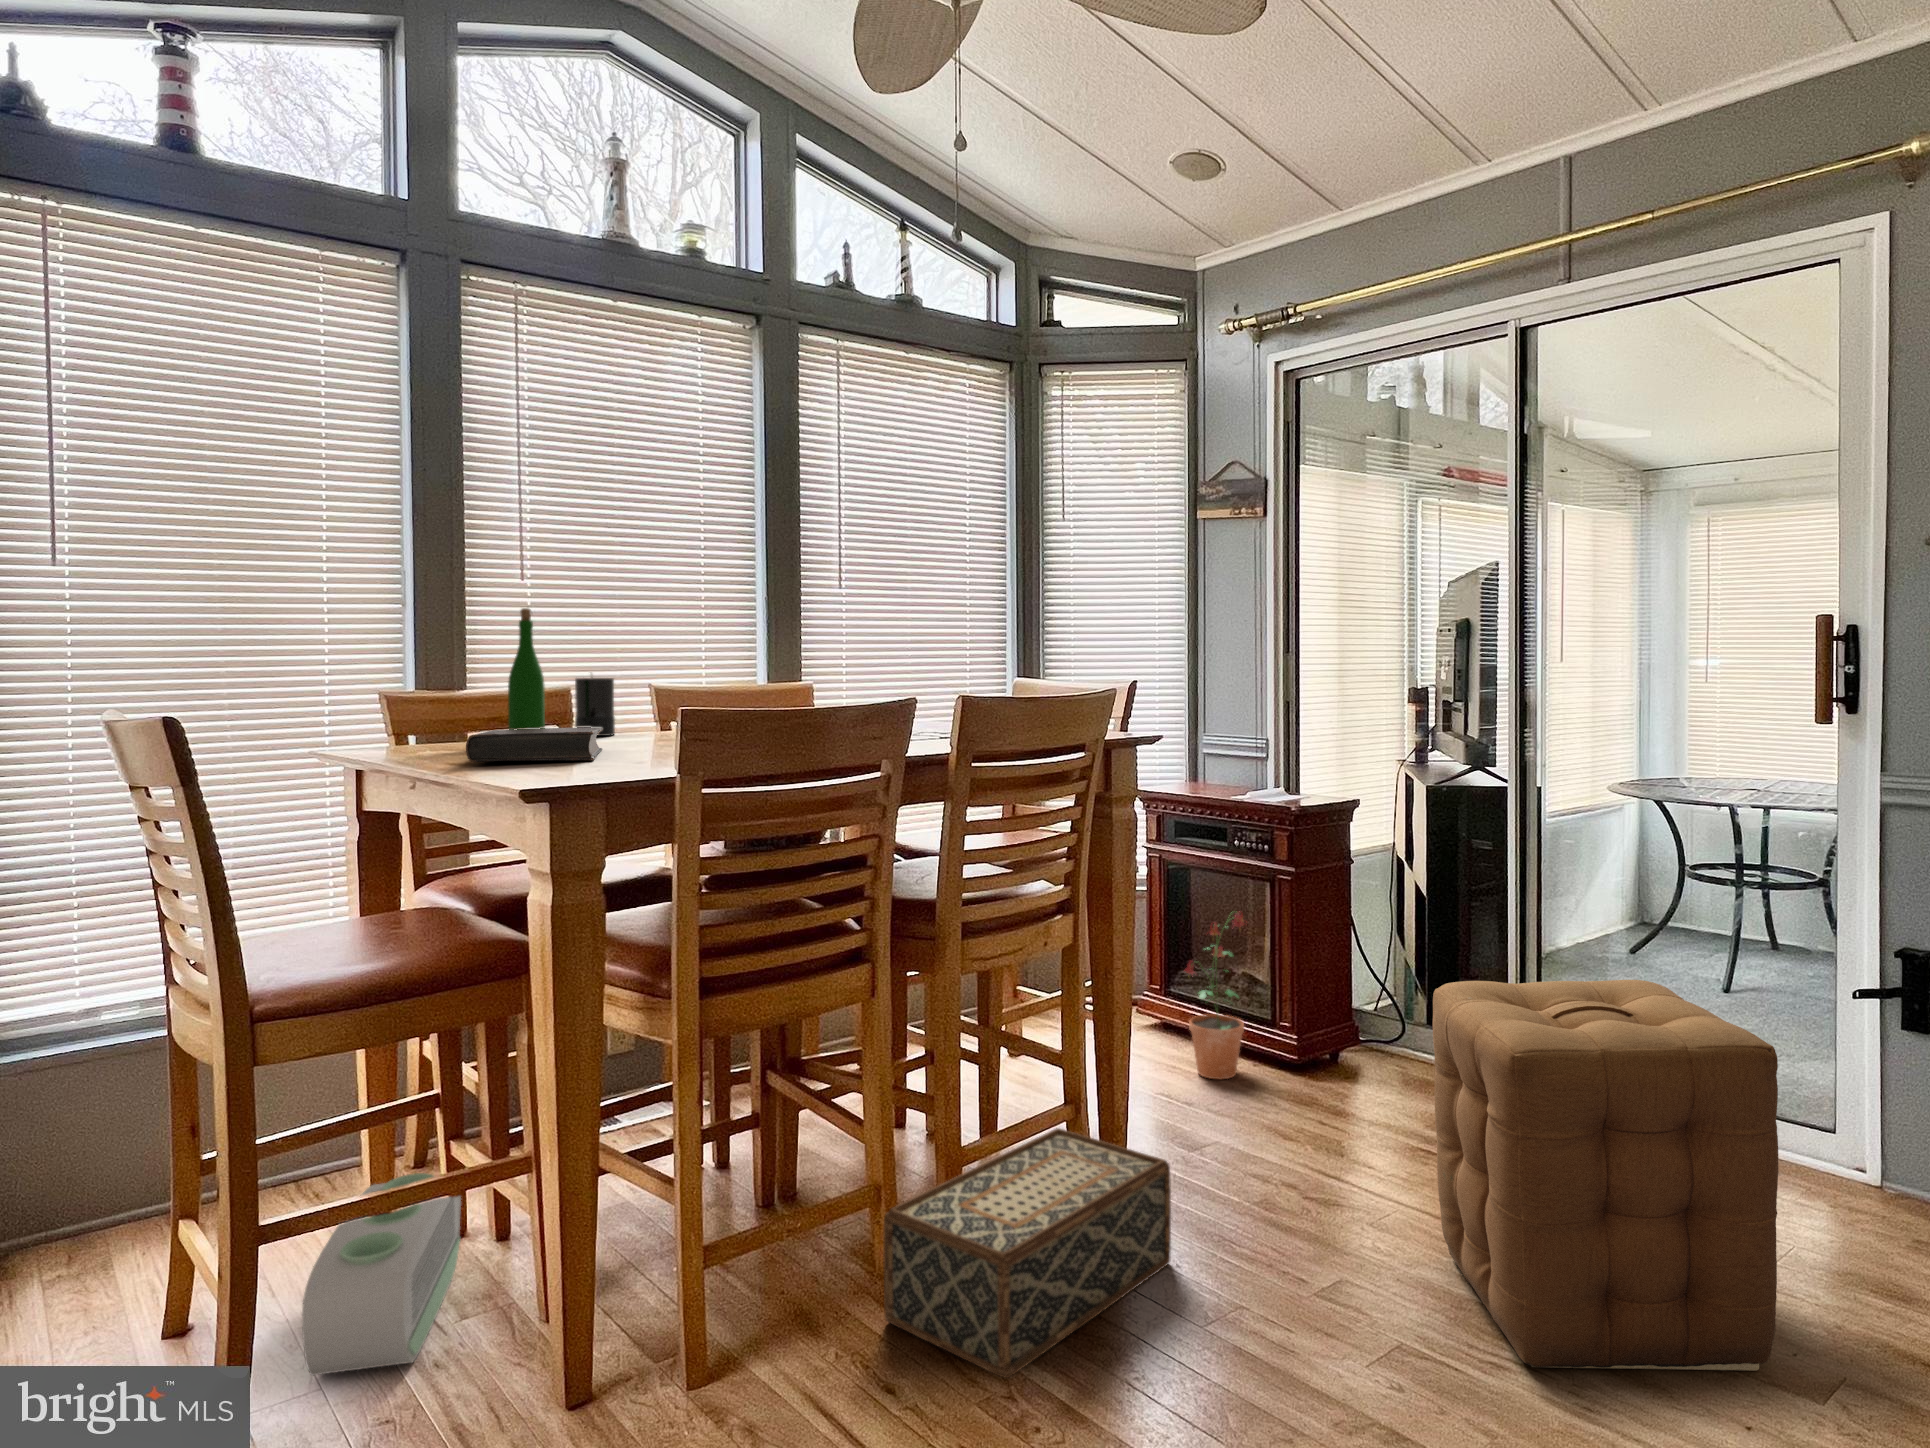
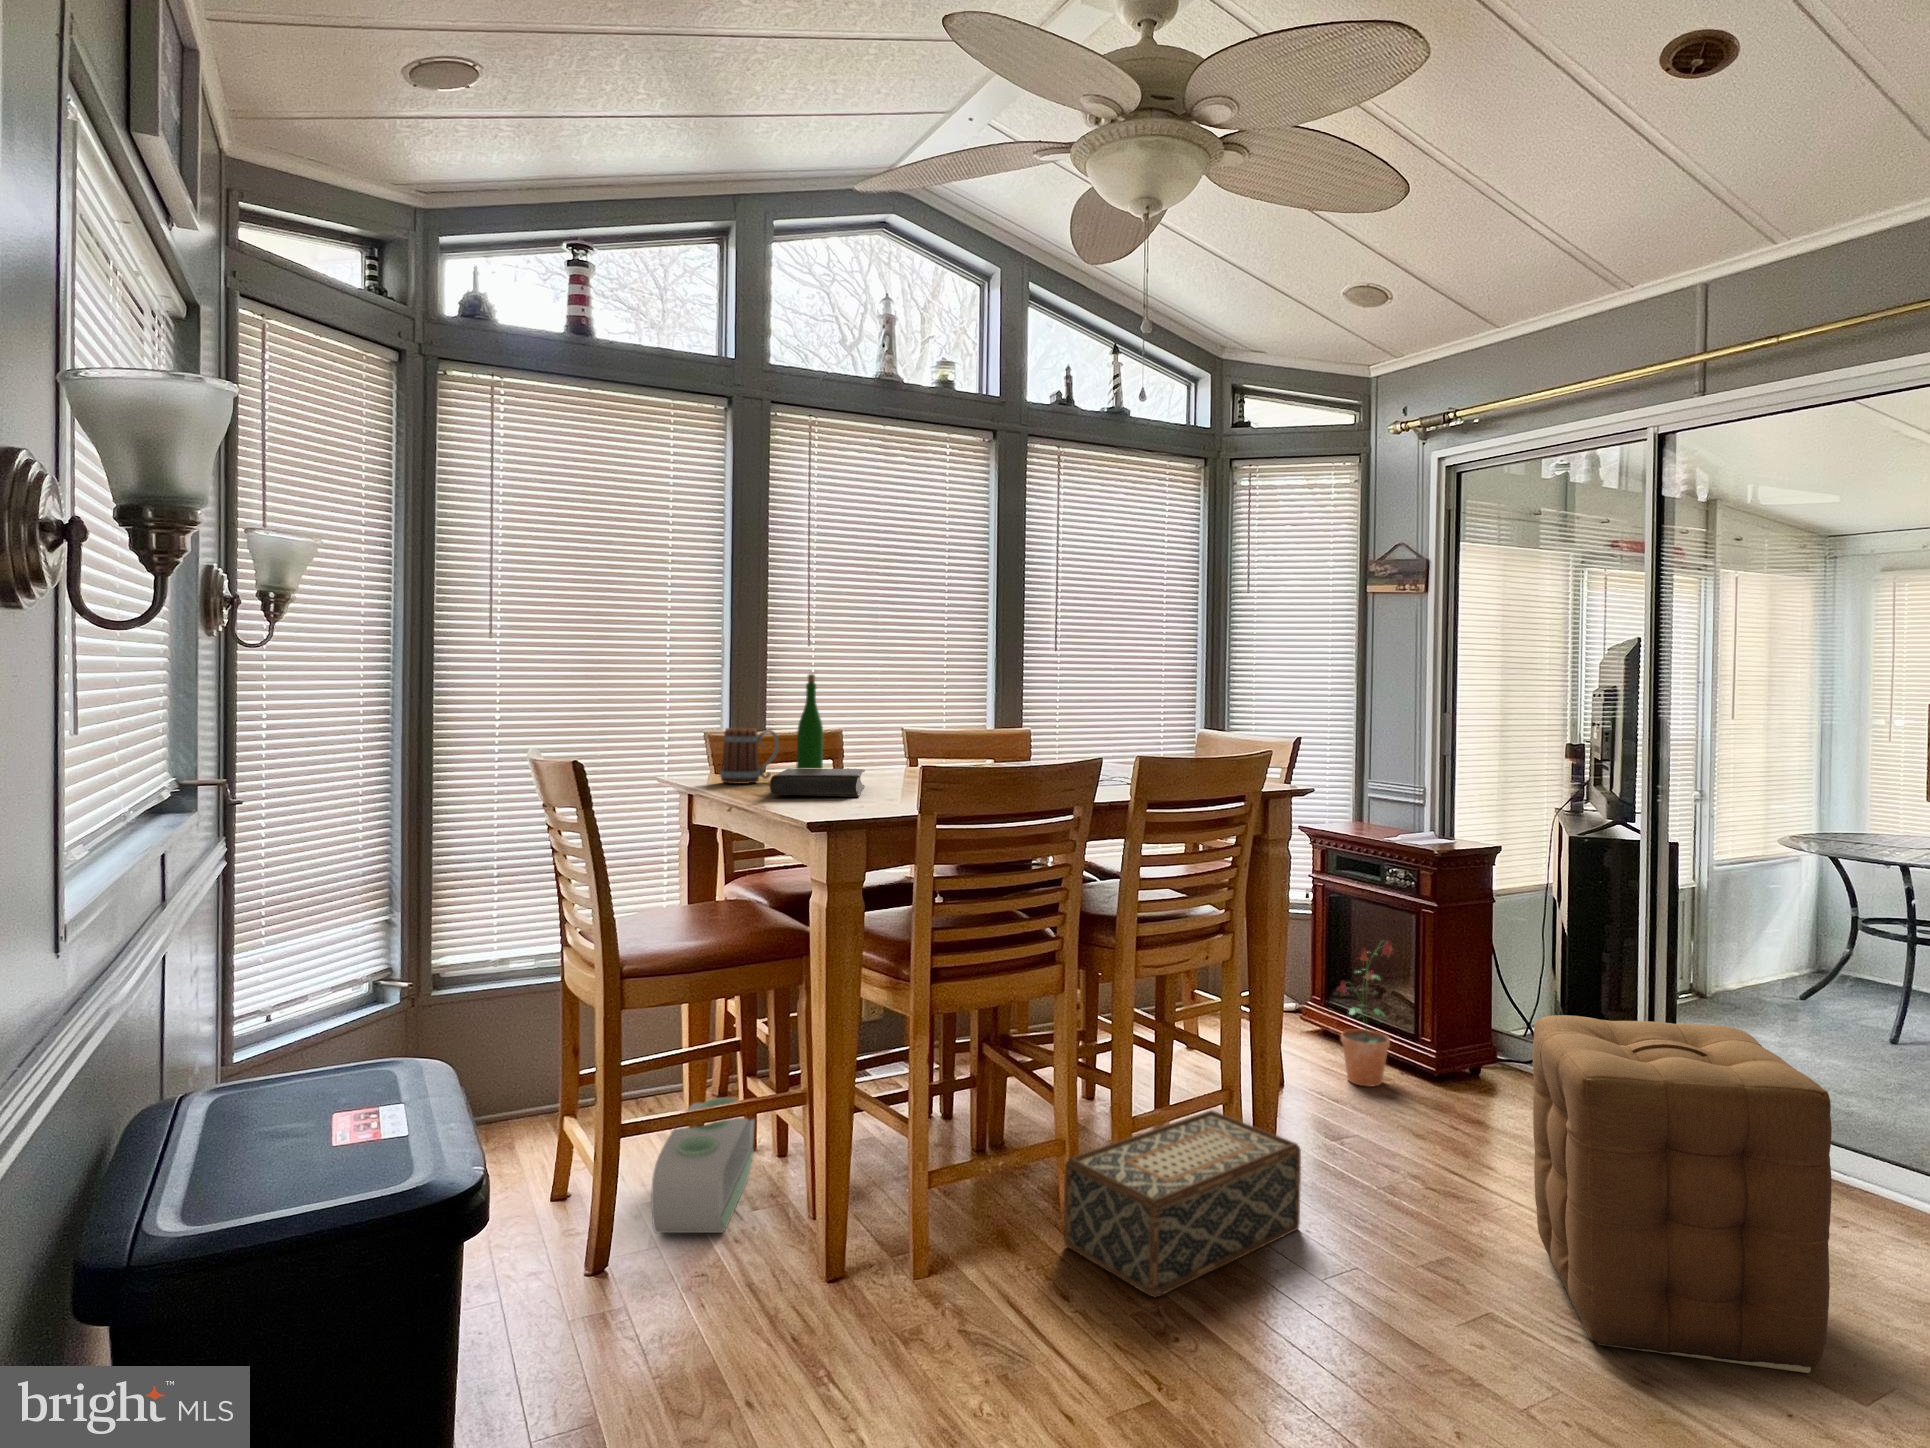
candle: present [575,672,615,736] -> none [844,722,874,772]
mug: none [398,679,482,753] -> present [720,728,779,784]

